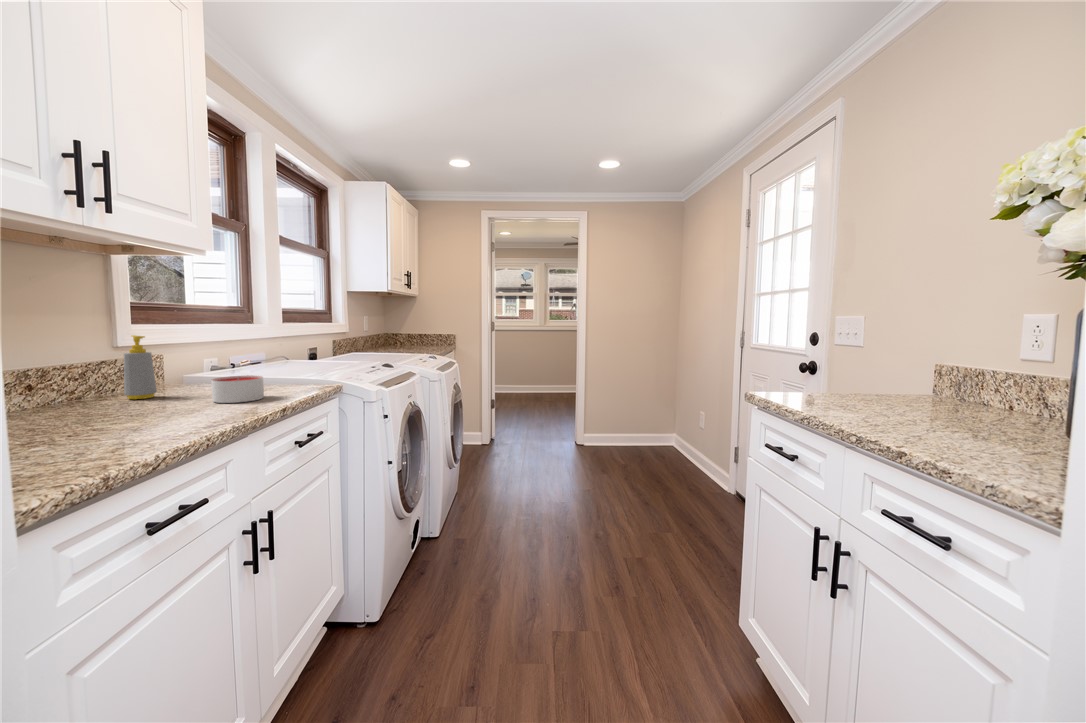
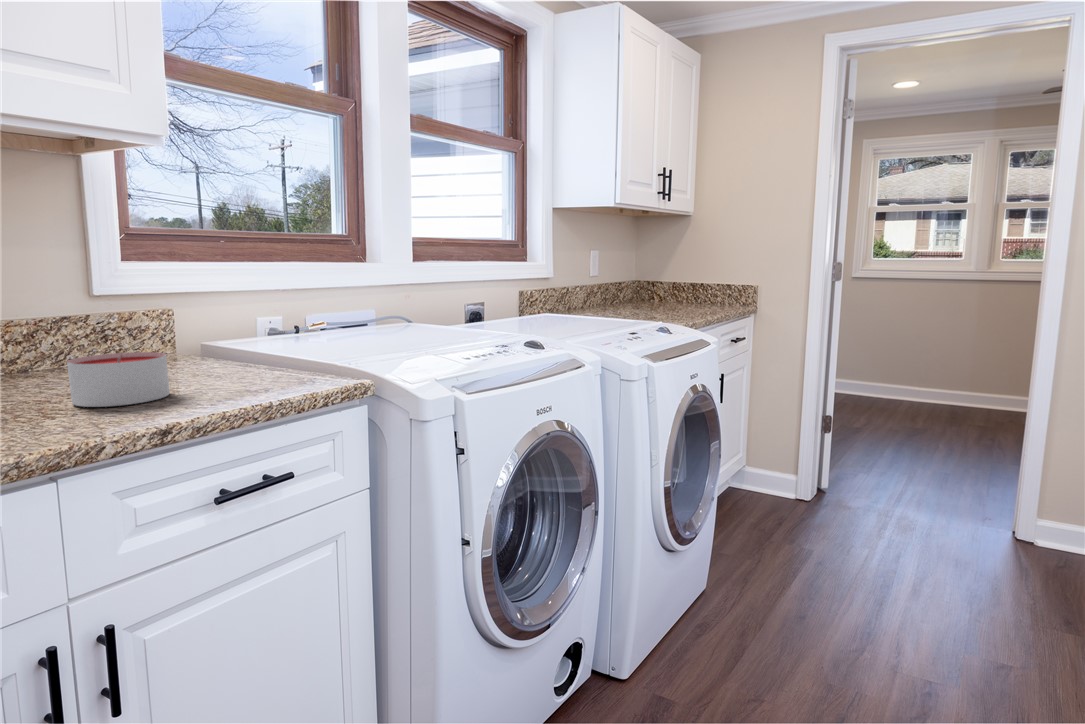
soap bottle: present [124,335,157,399] -> none [32,275,85,381]

